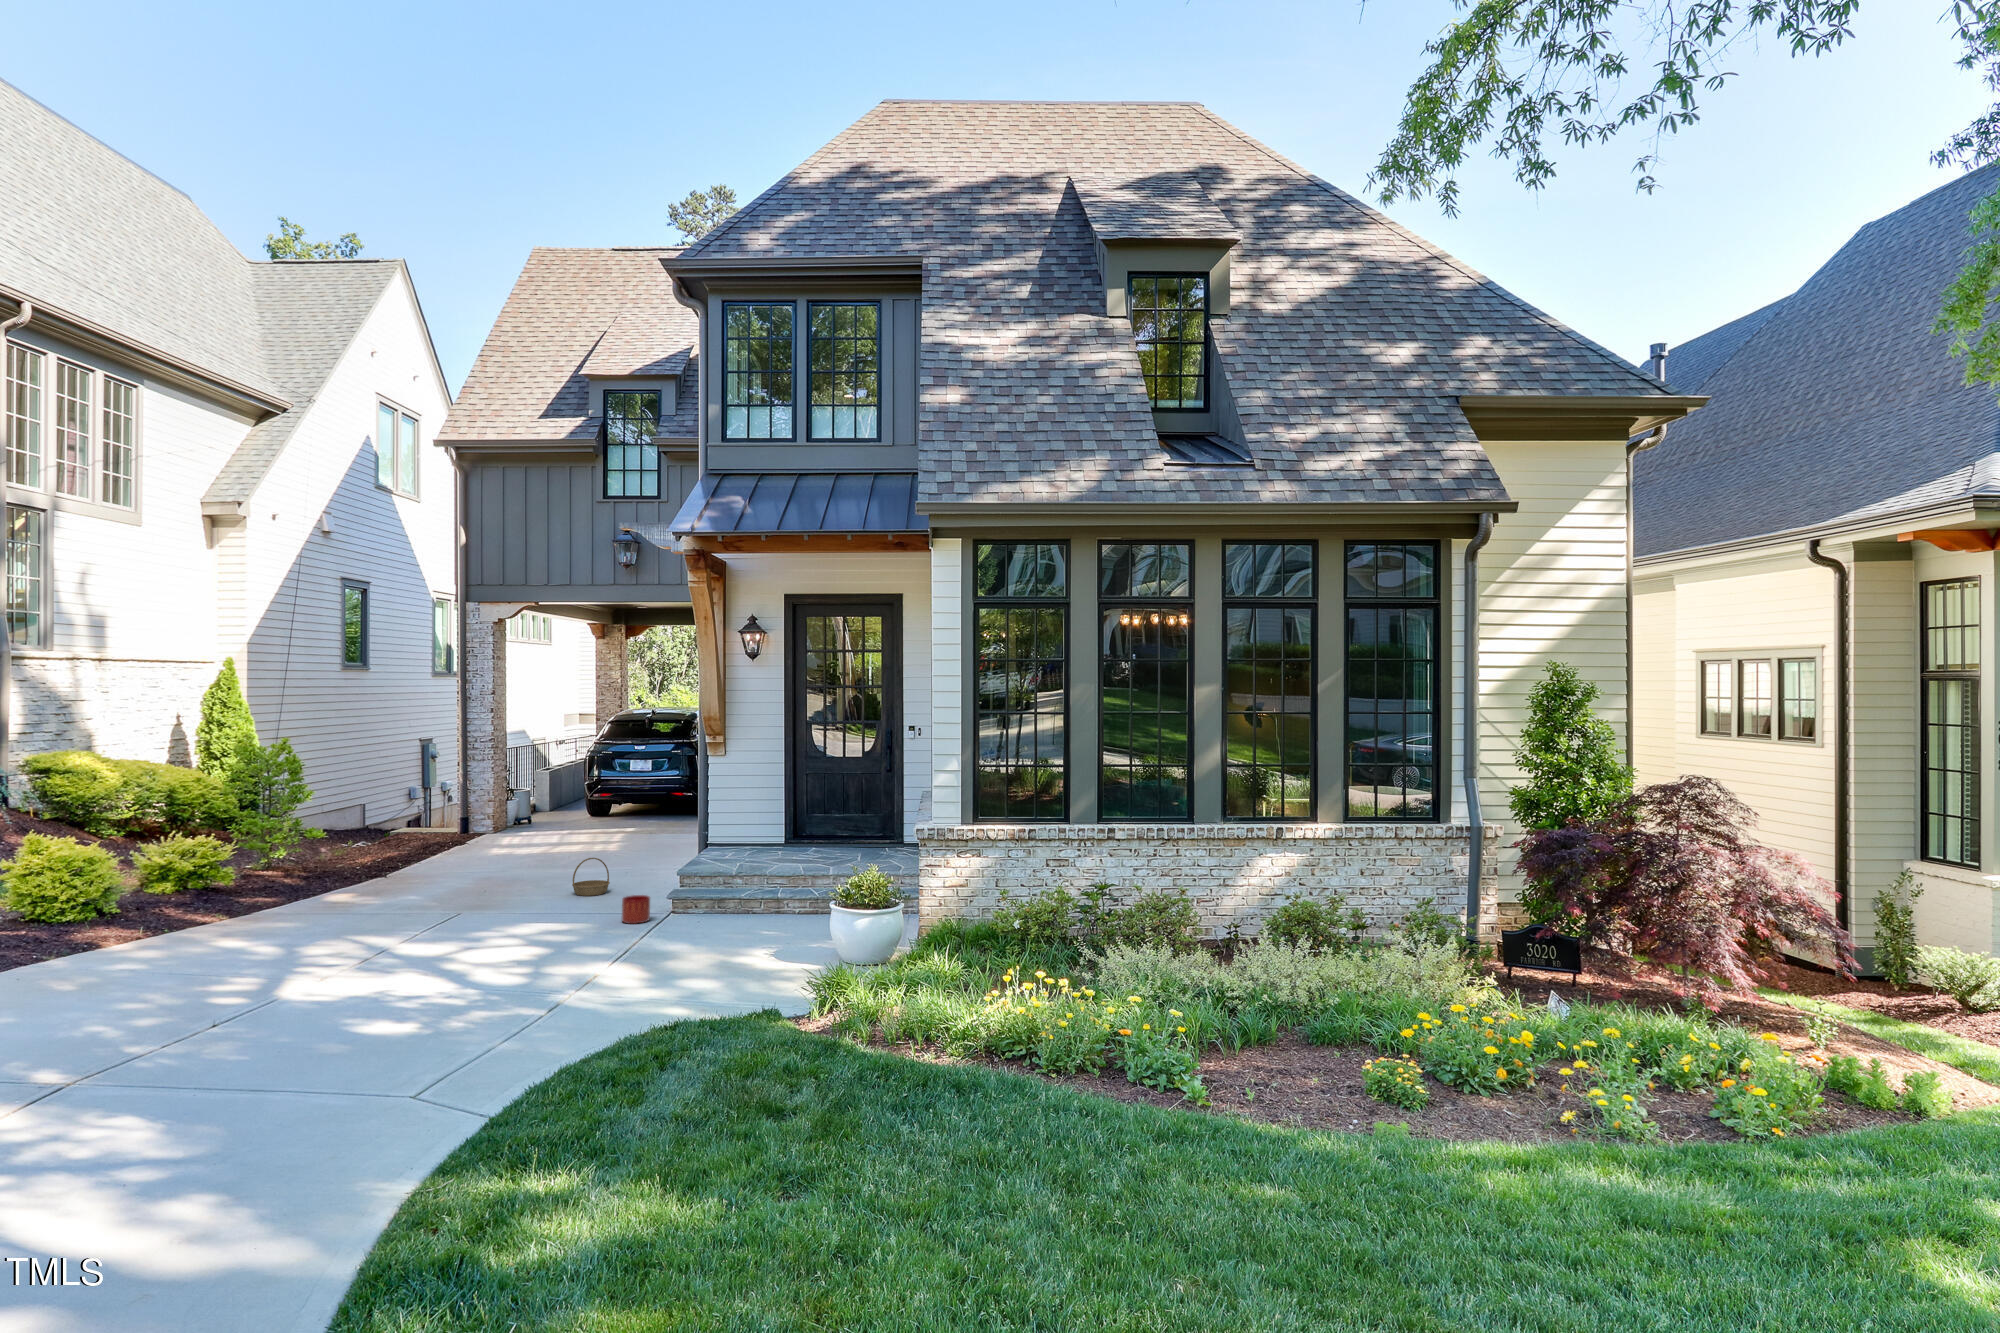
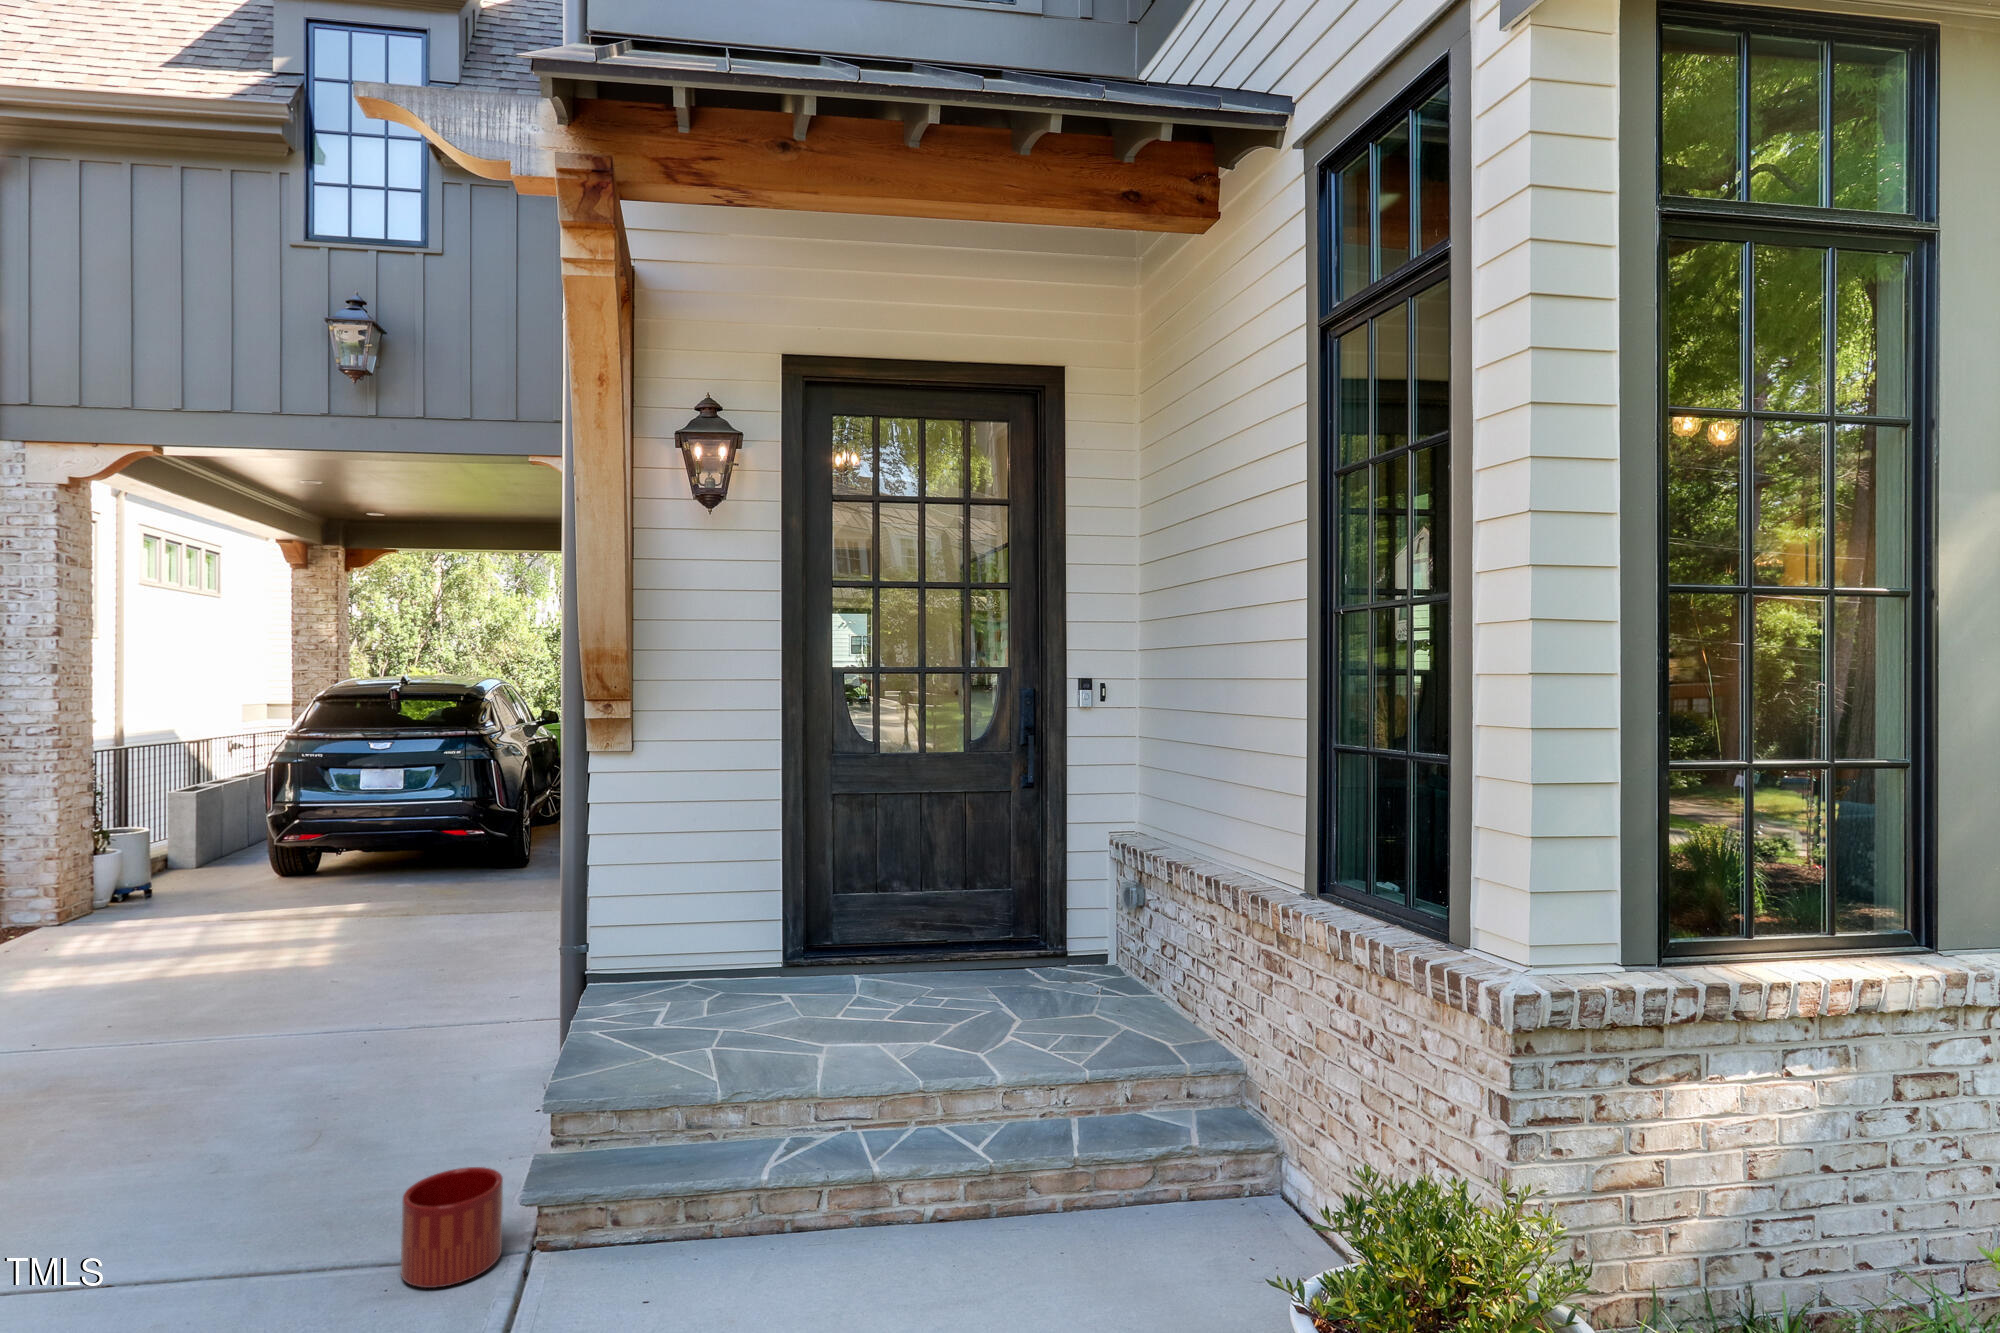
basket: present [572,858,610,896] -> none [221,1018,339,1134]

